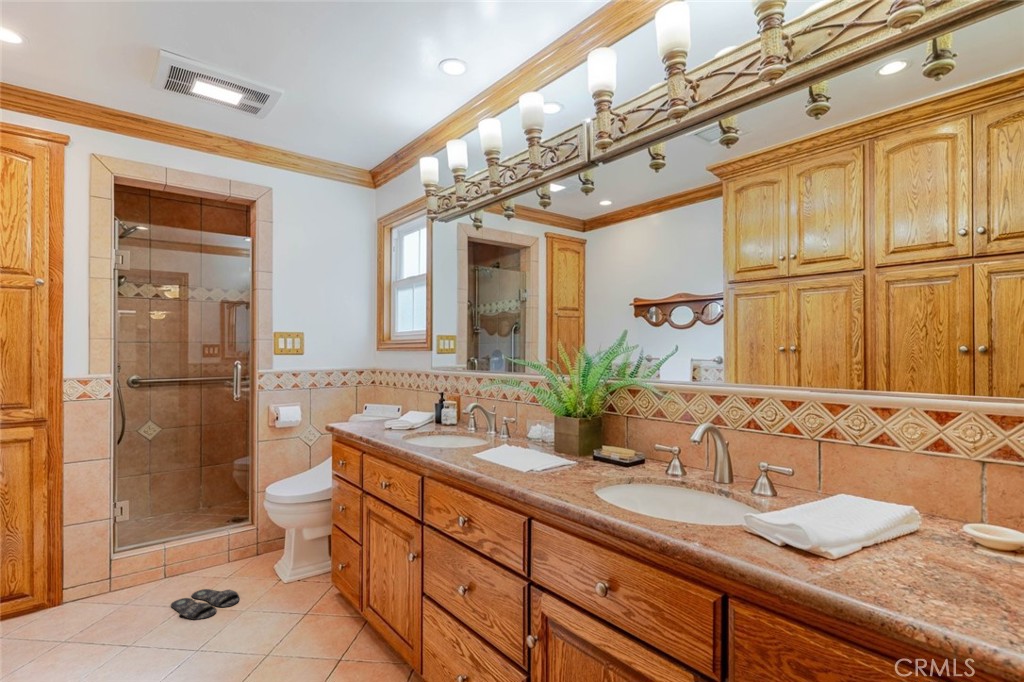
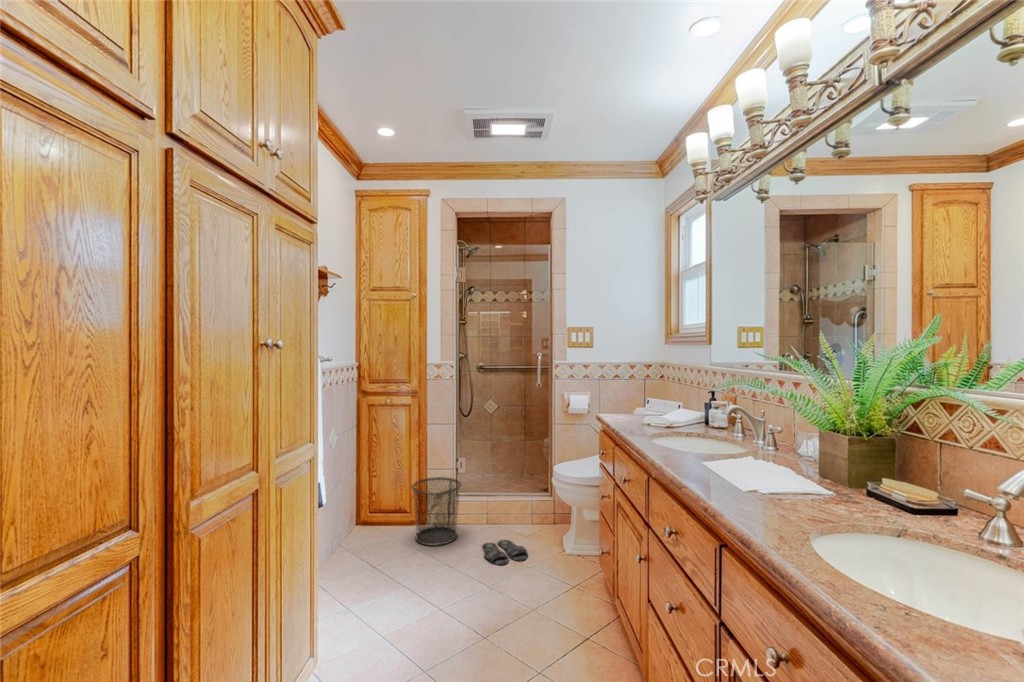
waste bin: none [43,532,131,632] -> present [412,477,461,546]

